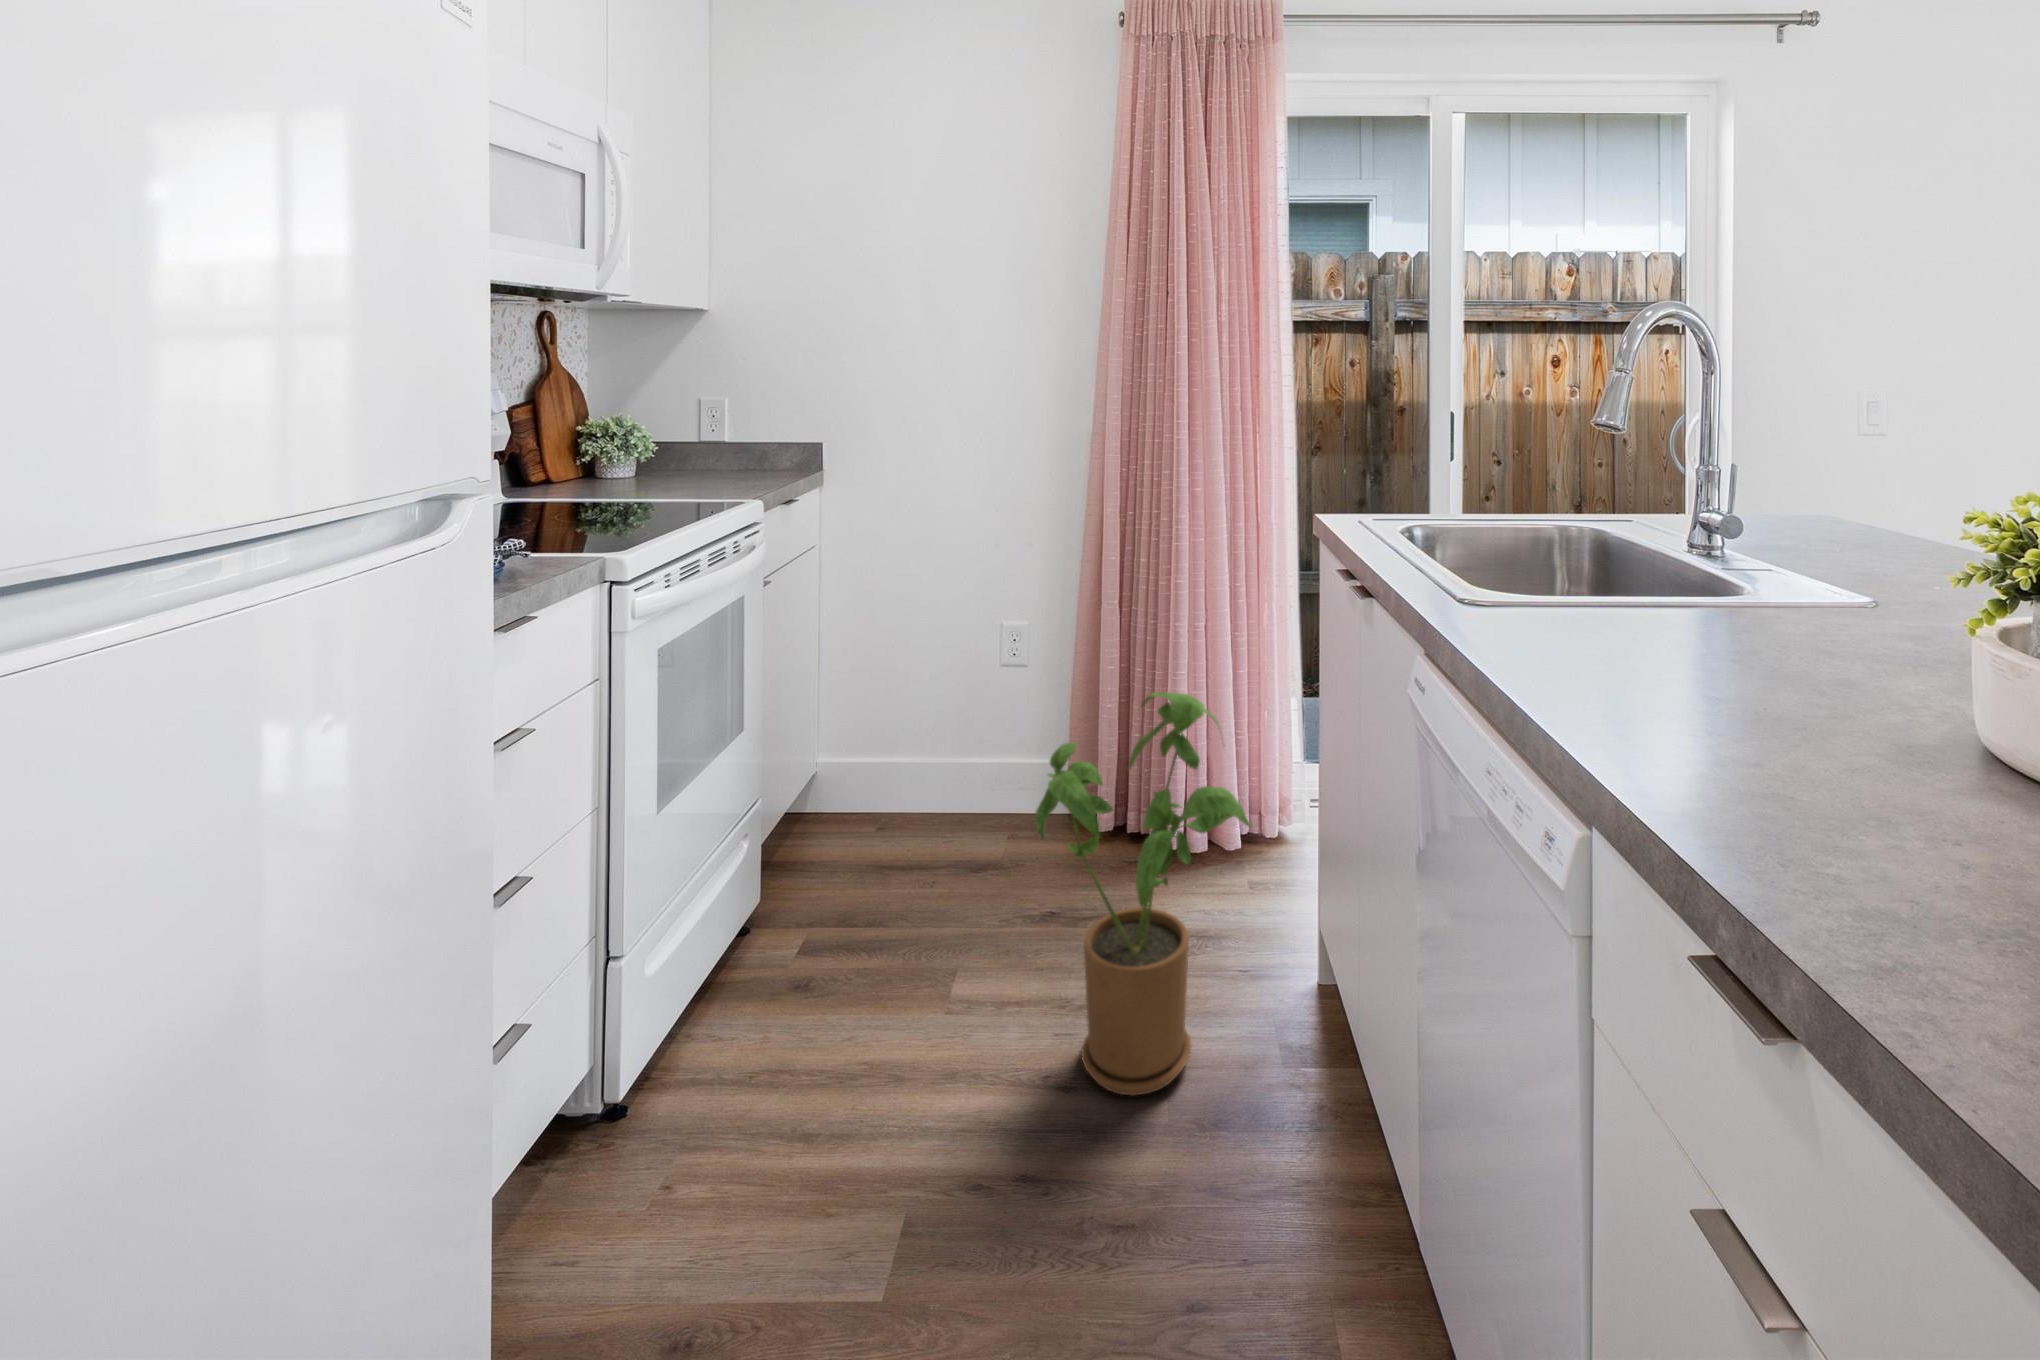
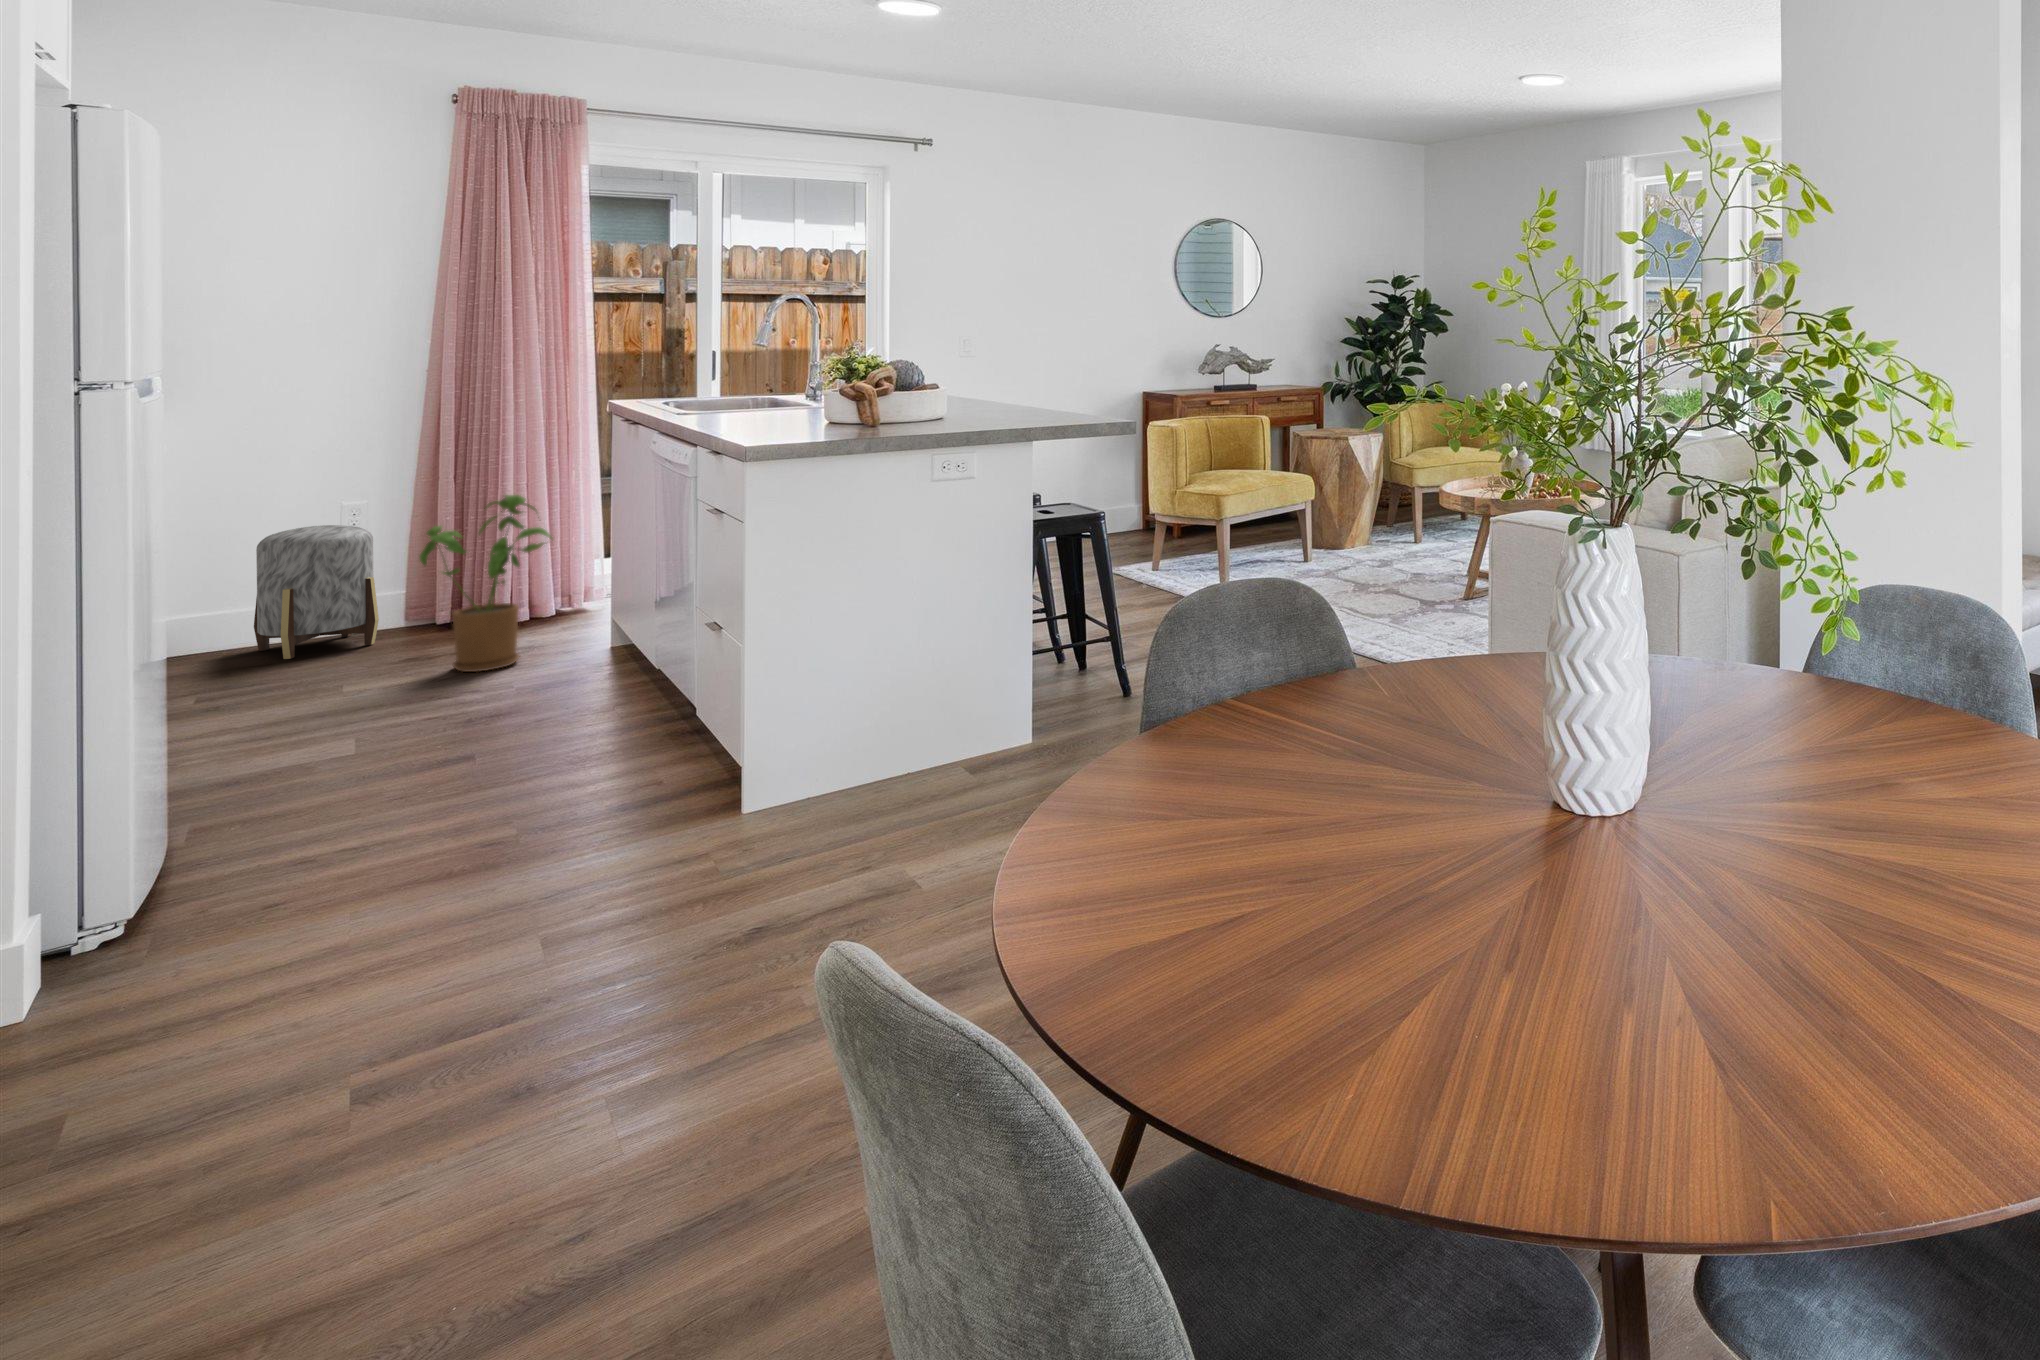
stool: none [889,660,1022,890] -> present [254,525,379,659]

